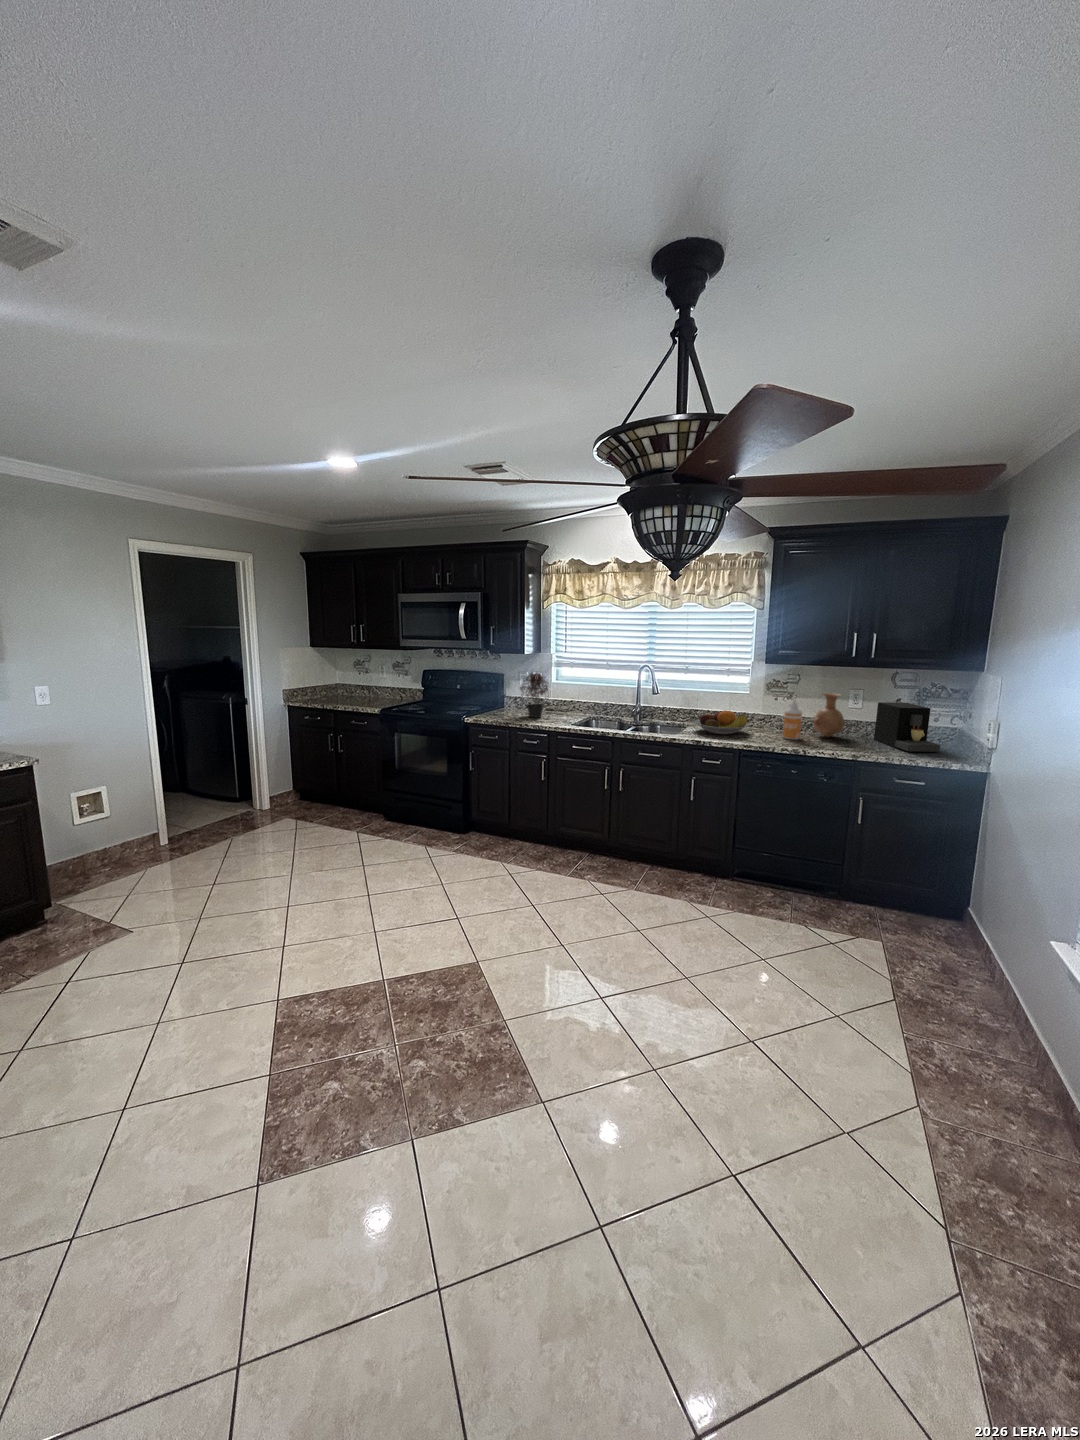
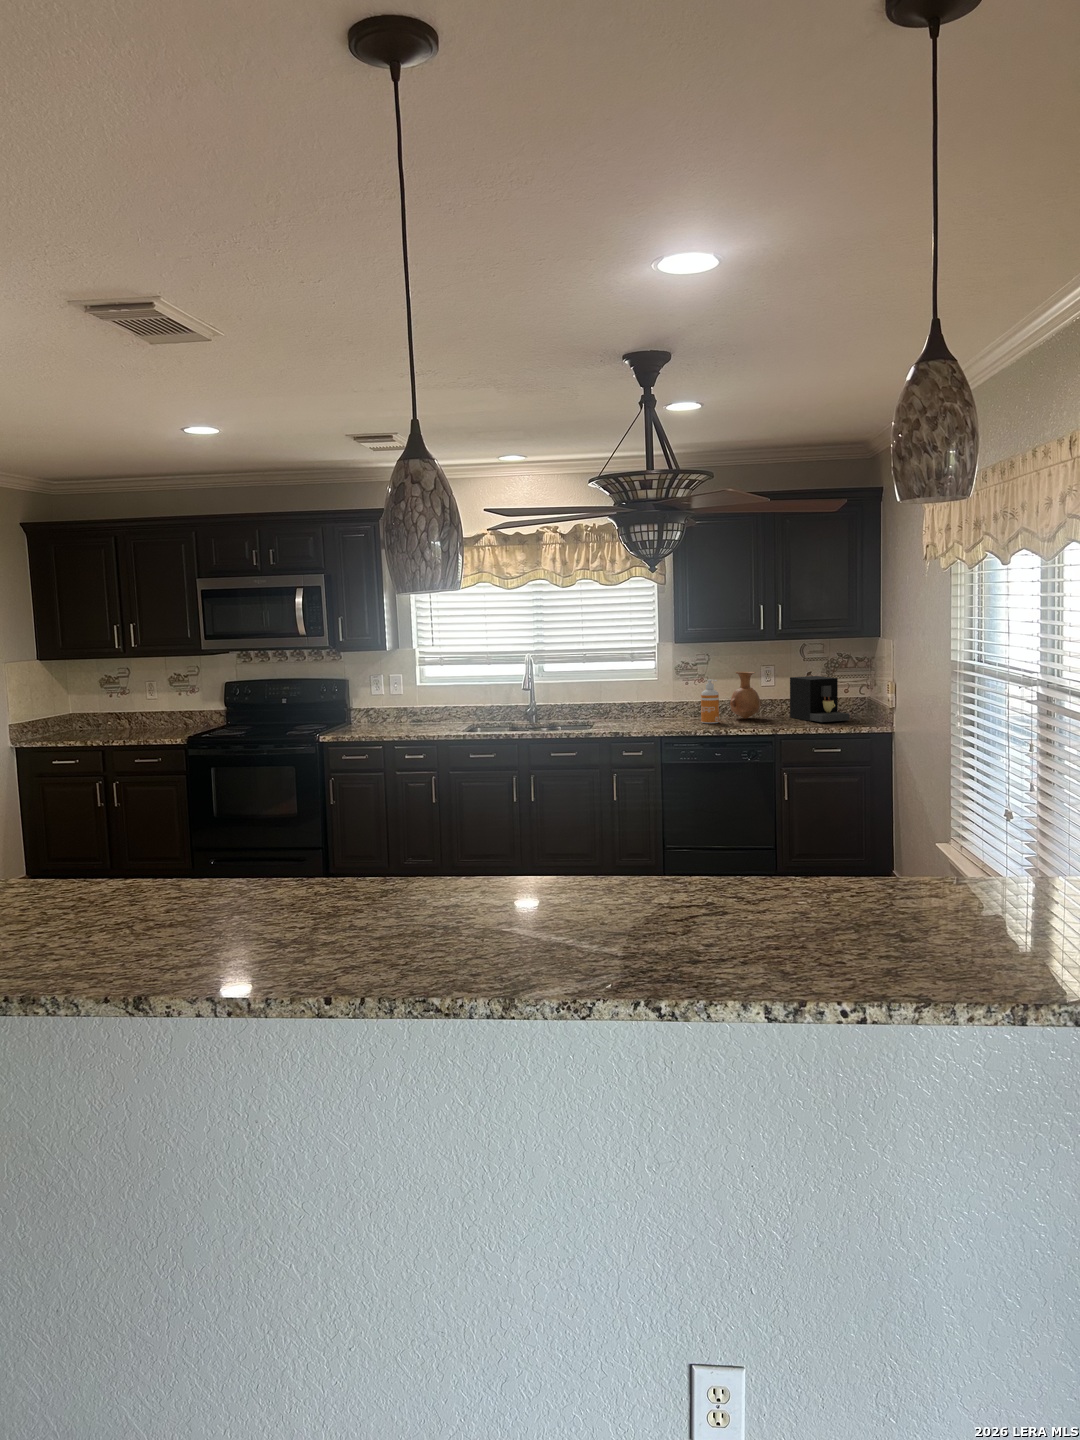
potted plant: present [520,673,549,717] -> none [385,670,428,729]
fruit bowl: present [694,710,749,734] -> none [606,699,666,725]

